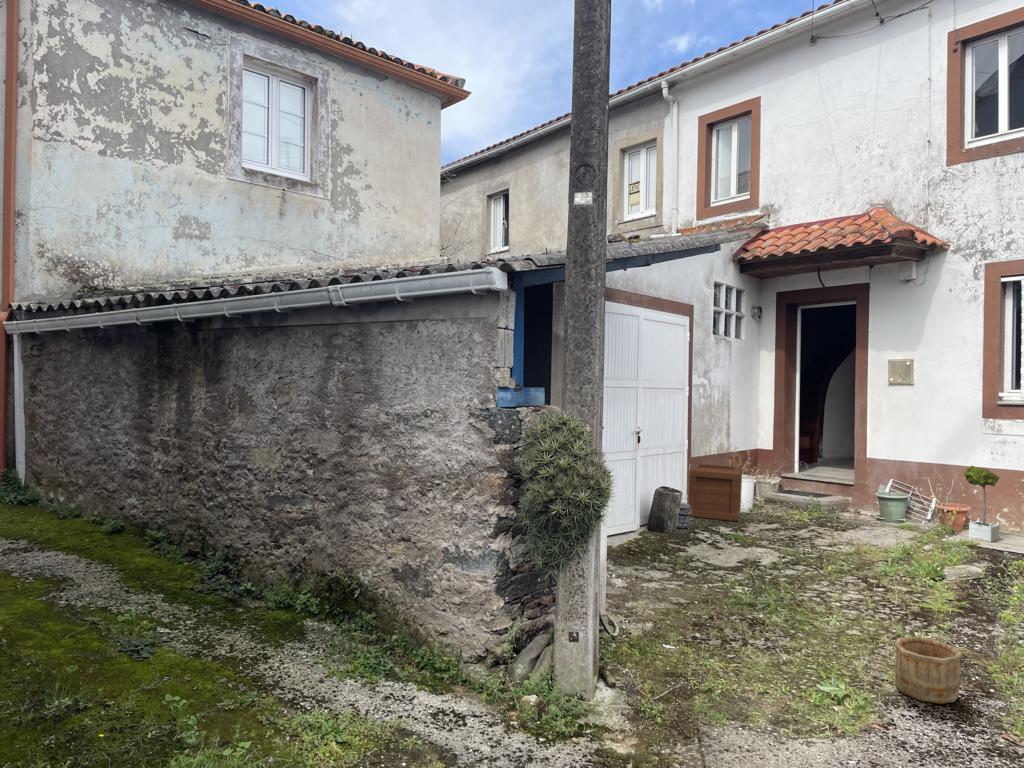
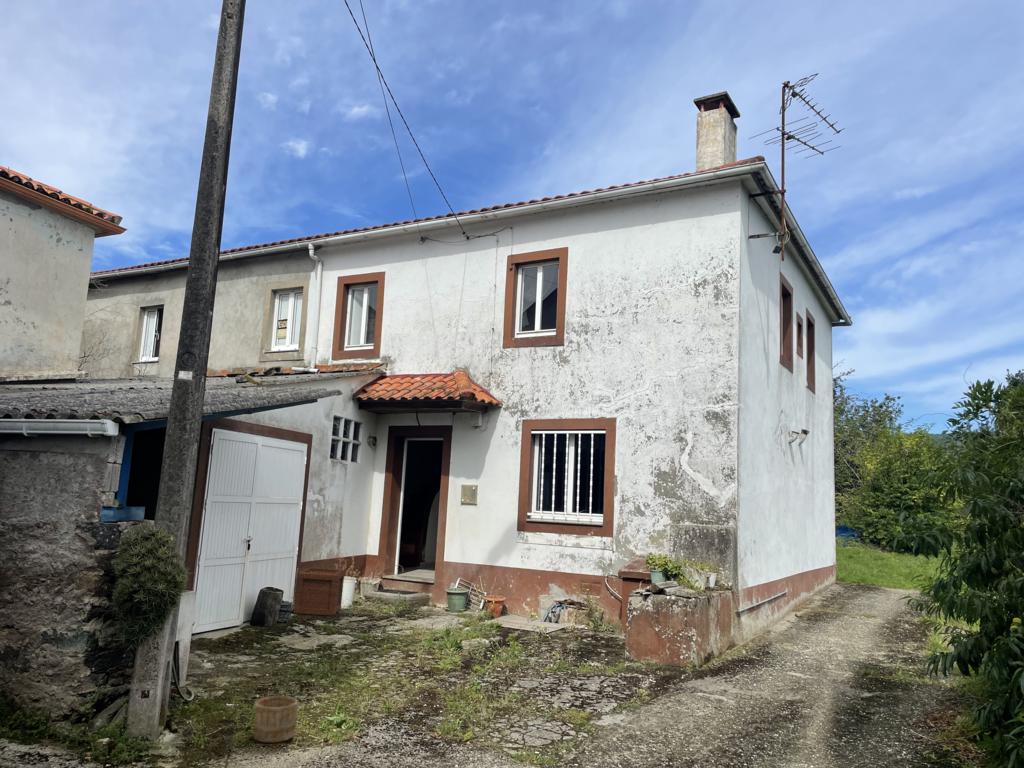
potted tree: present [964,466,1000,542] -> none [502,565,523,623]
wooden bucket: present [894,637,962,704] -> present [253,696,299,743]

